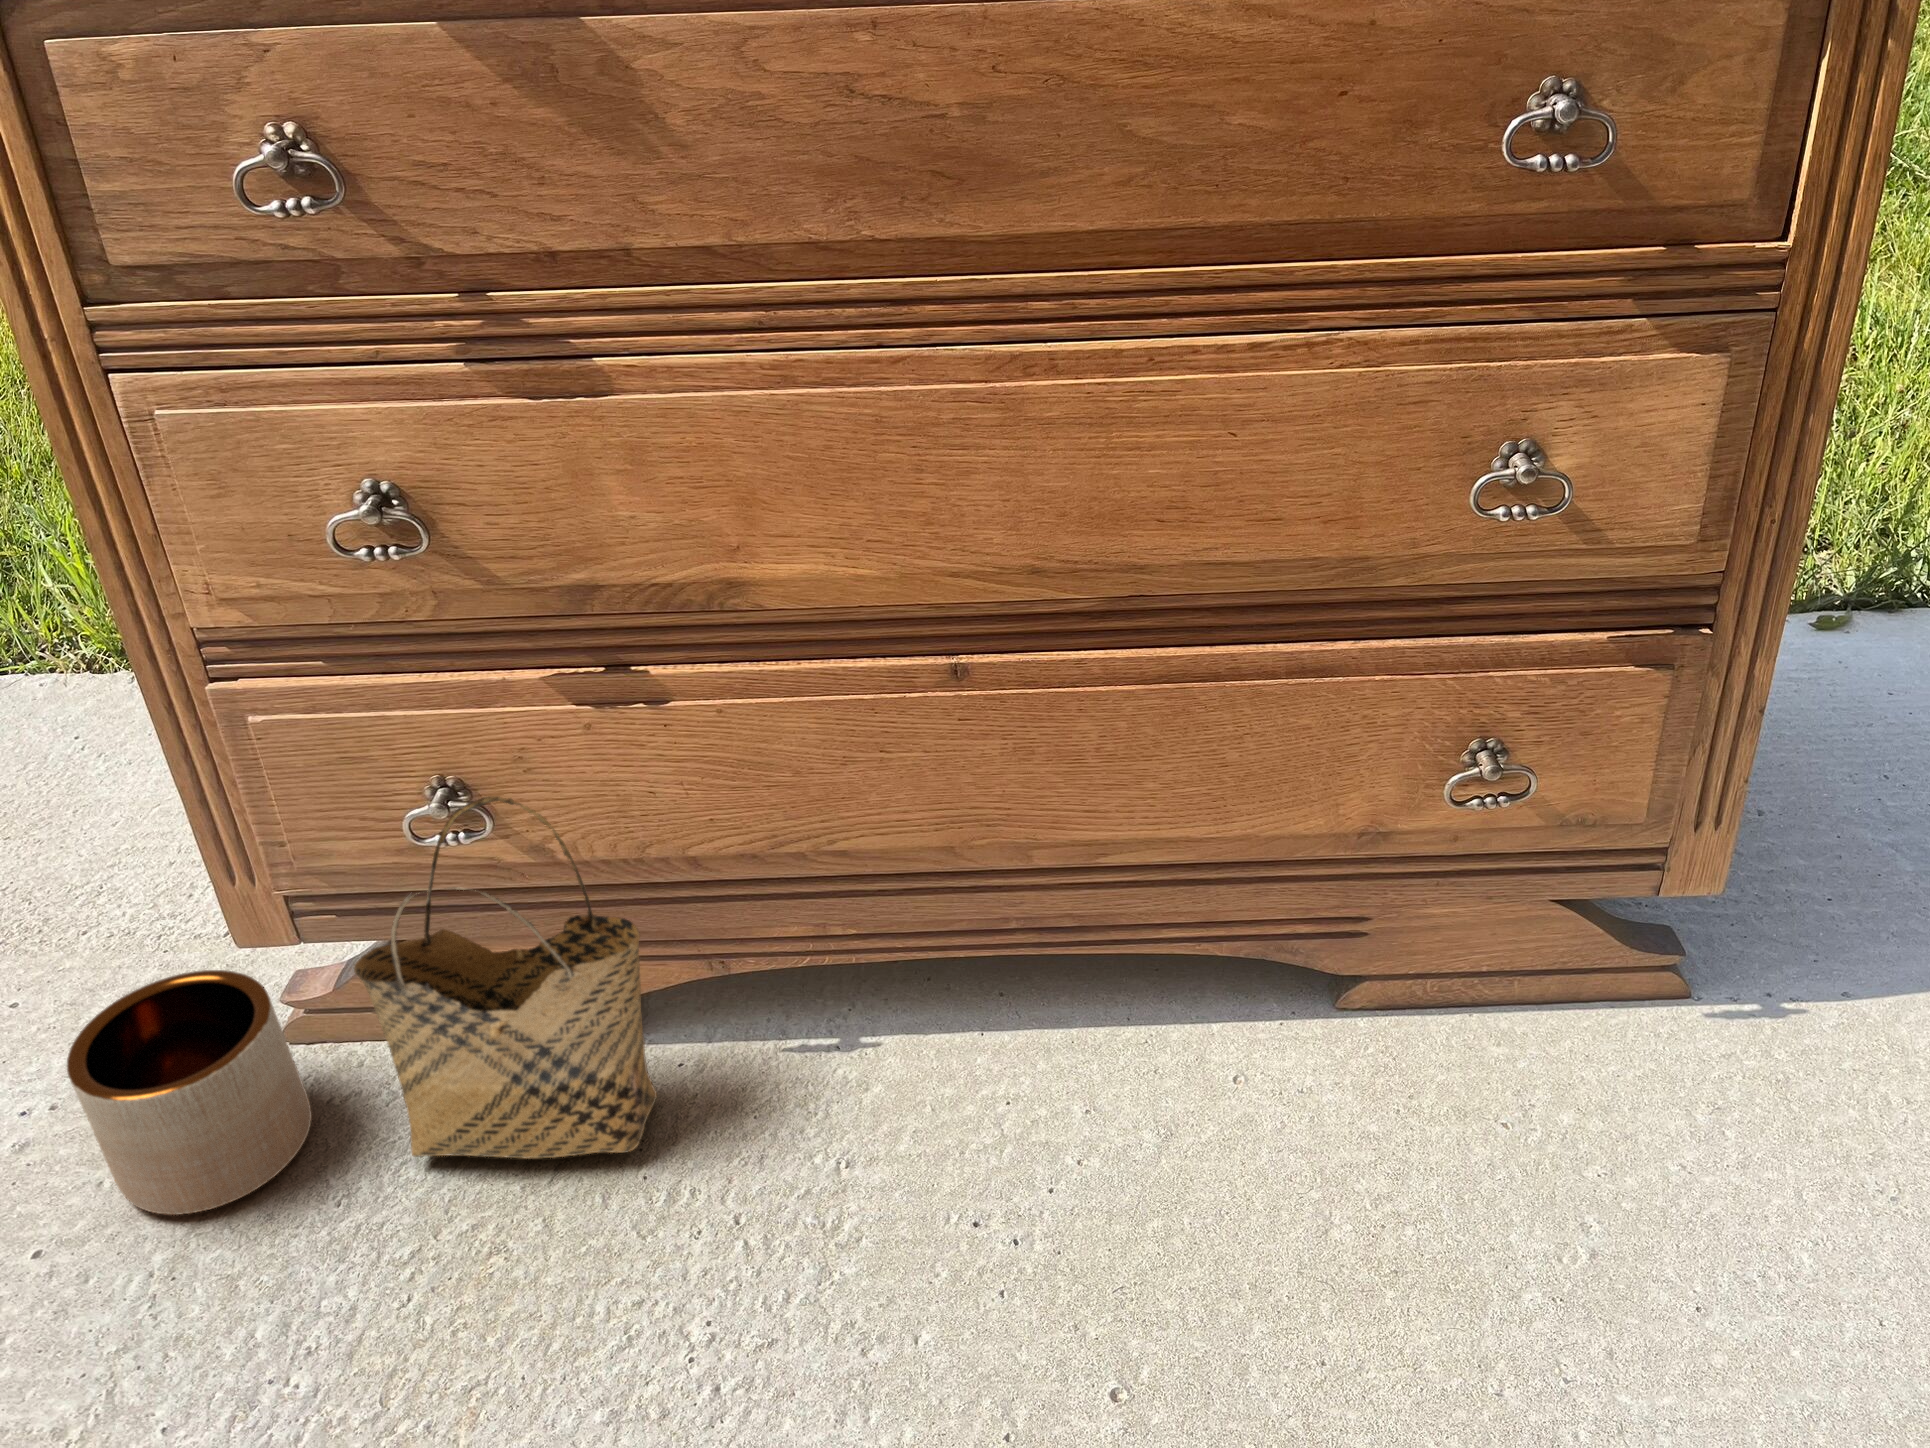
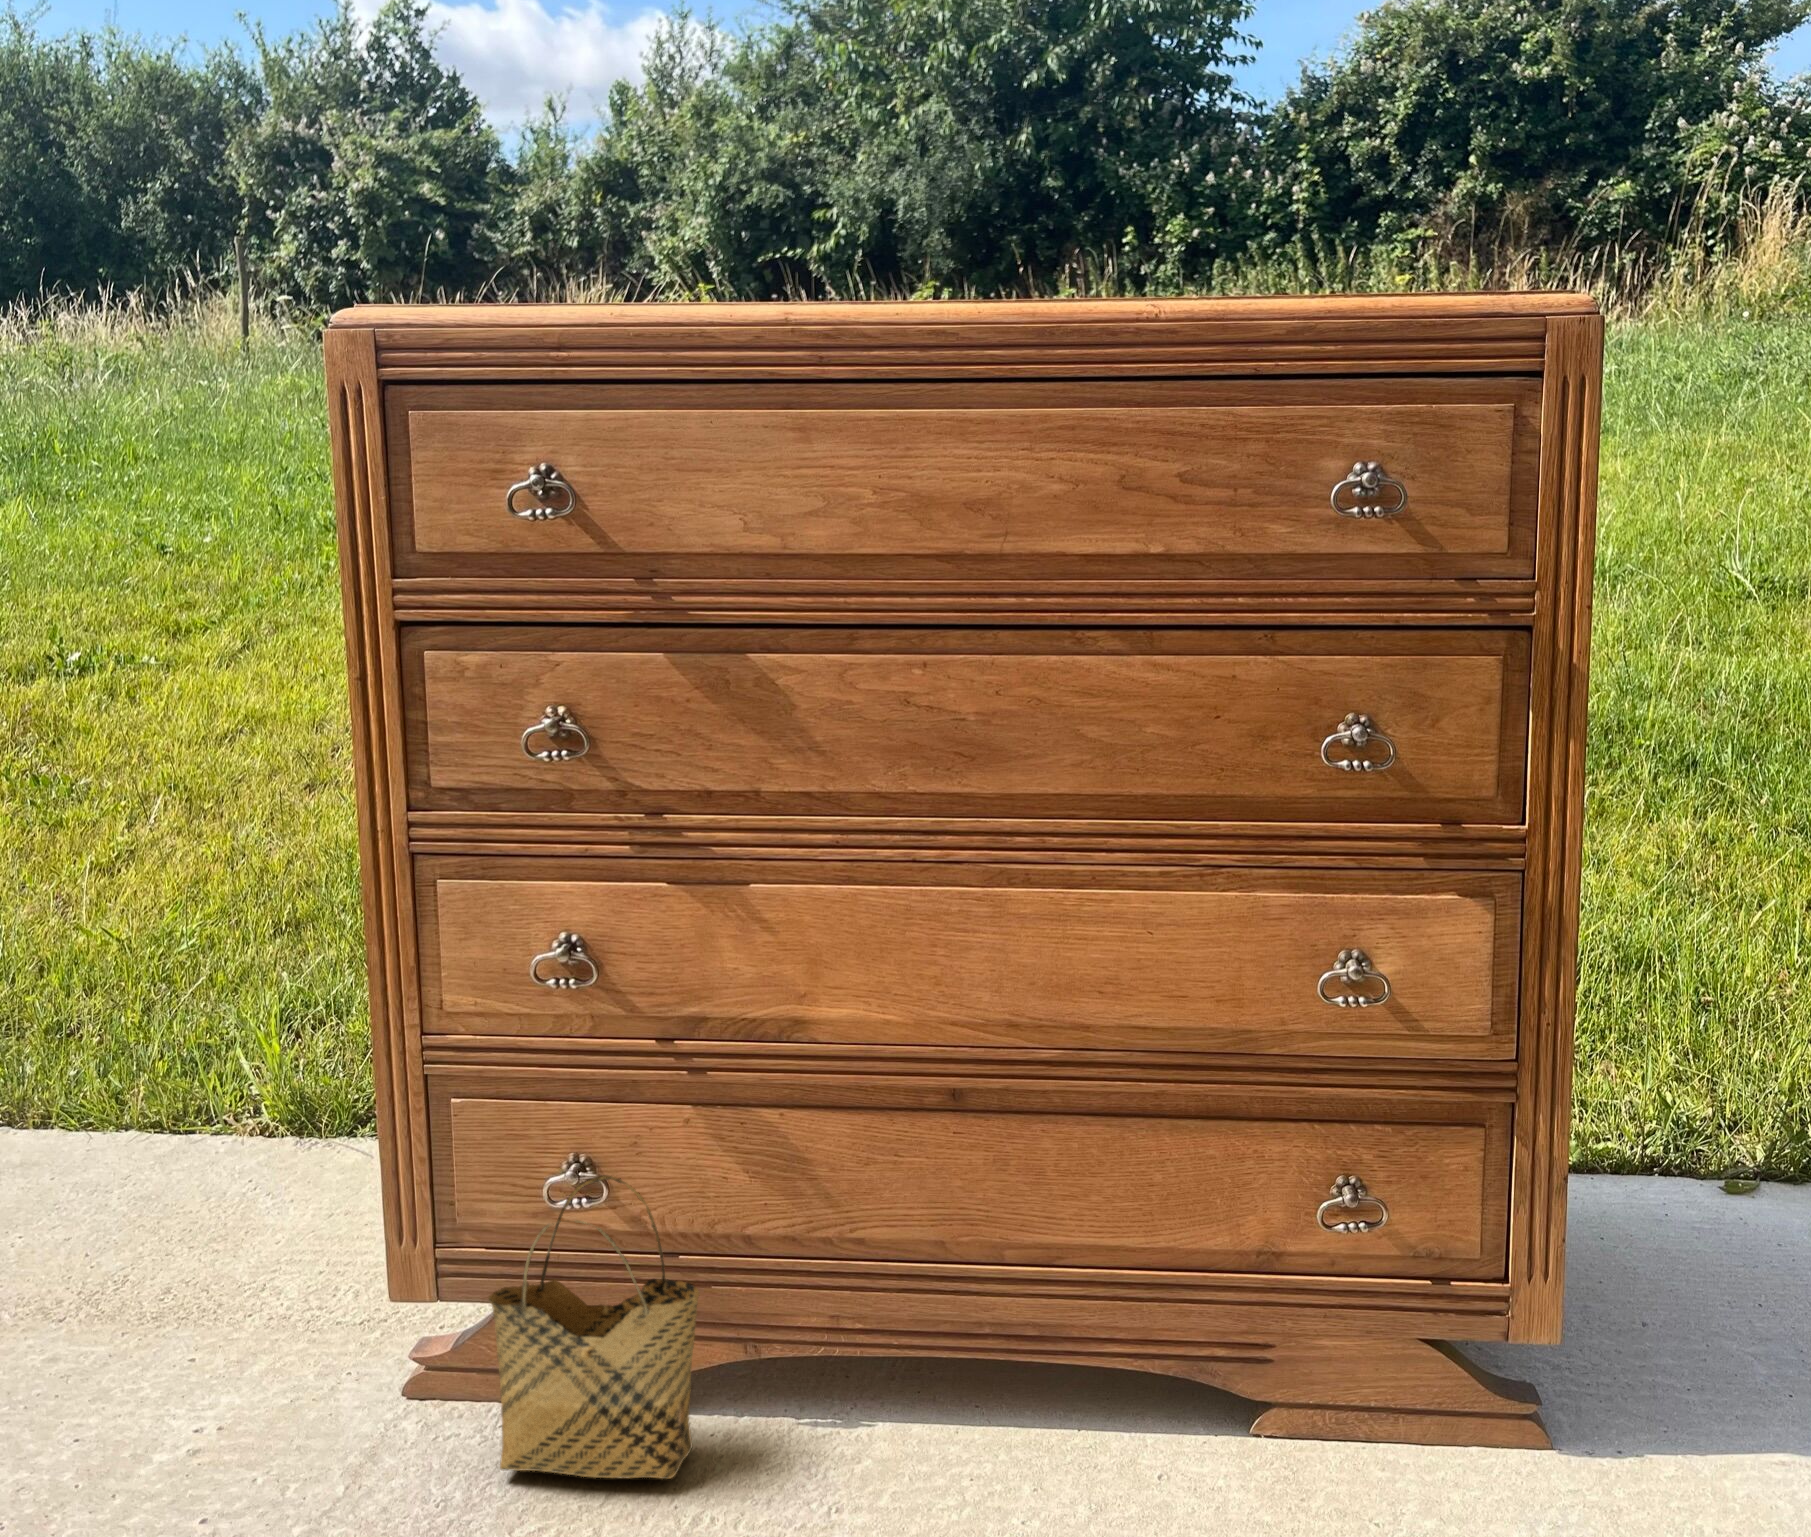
planter: present [67,970,312,1215] -> none [267,1308,424,1495]

